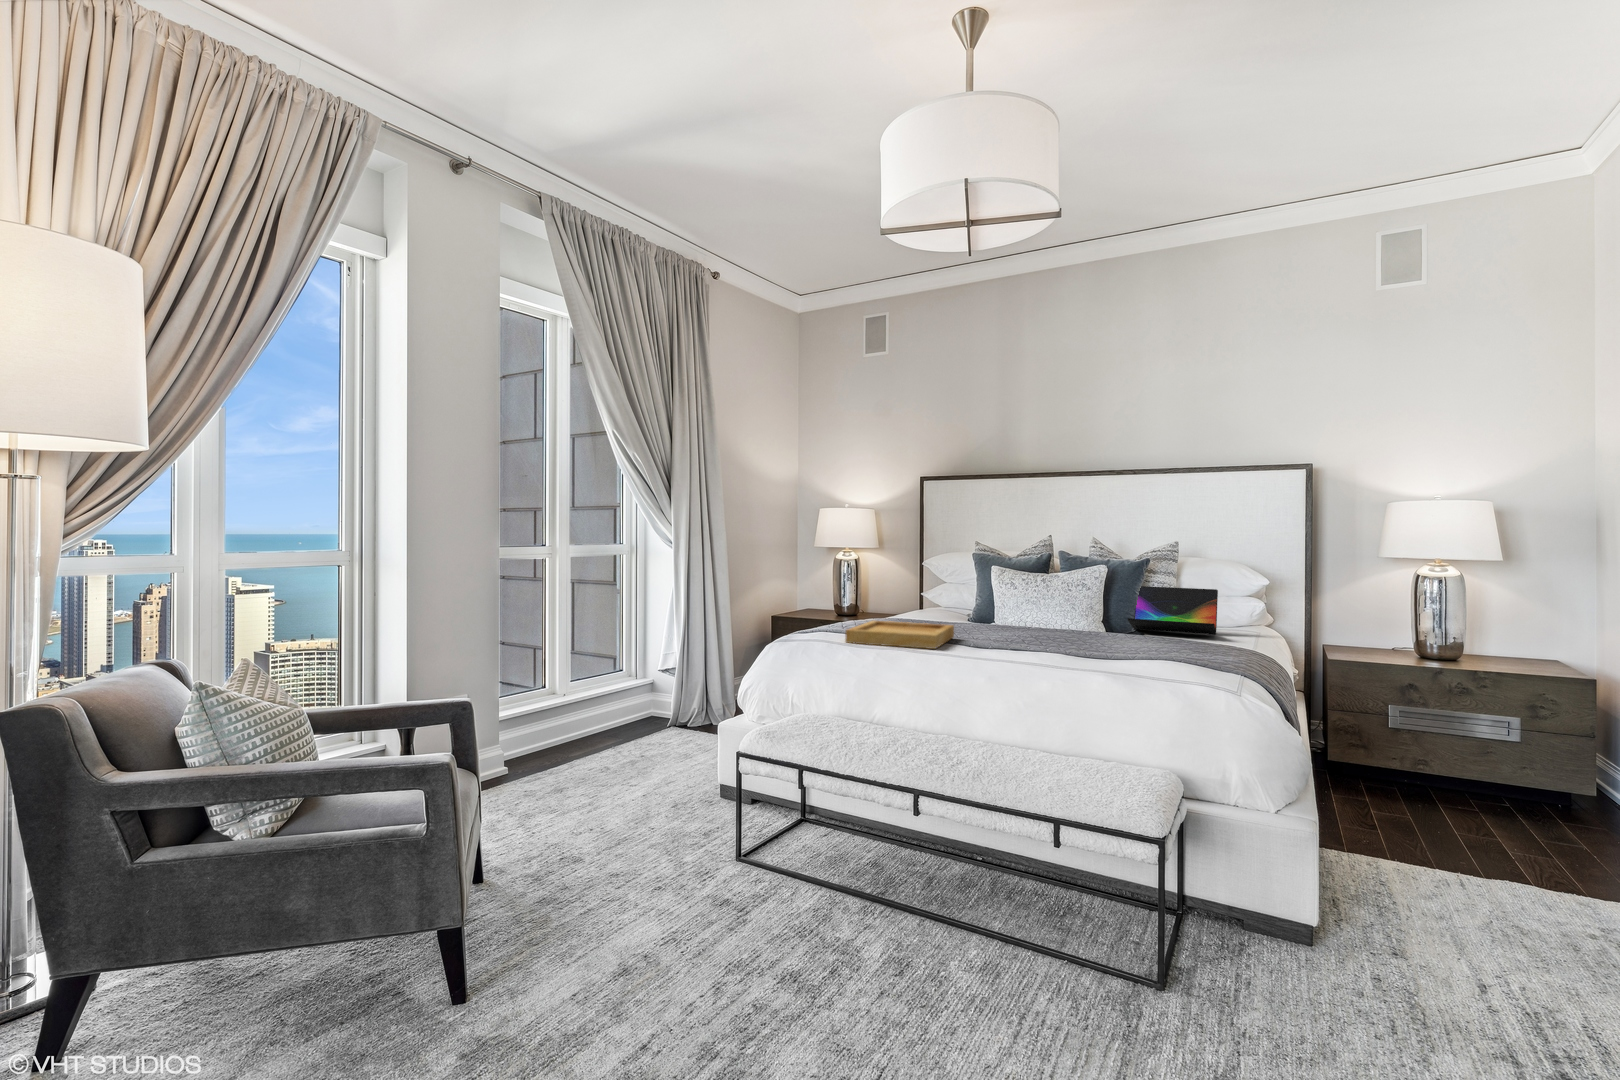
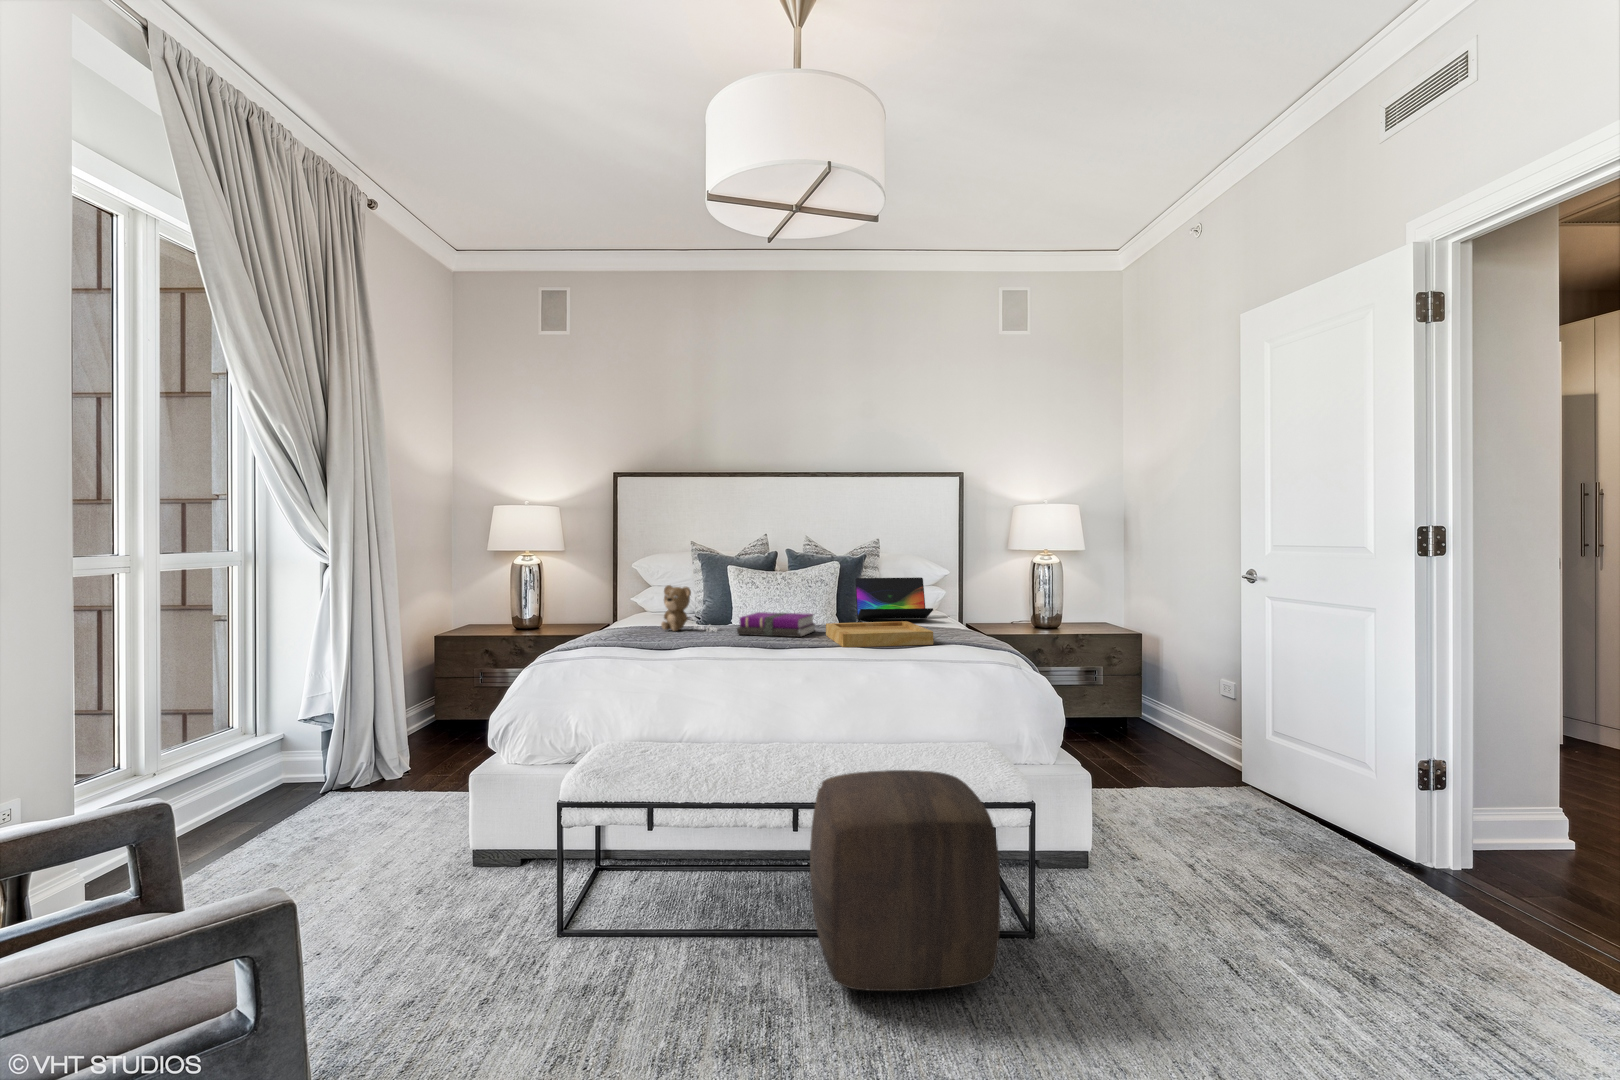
teddy bear: none [917,582,963,628] -> present [661,585,716,631]
notebook: none [977,613,1061,640] -> present [737,612,815,637]
tray: present [845,621,954,649] -> present [826,621,933,647]
ottoman: none [898,770,1094,1004] -> present [810,770,1000,991]

